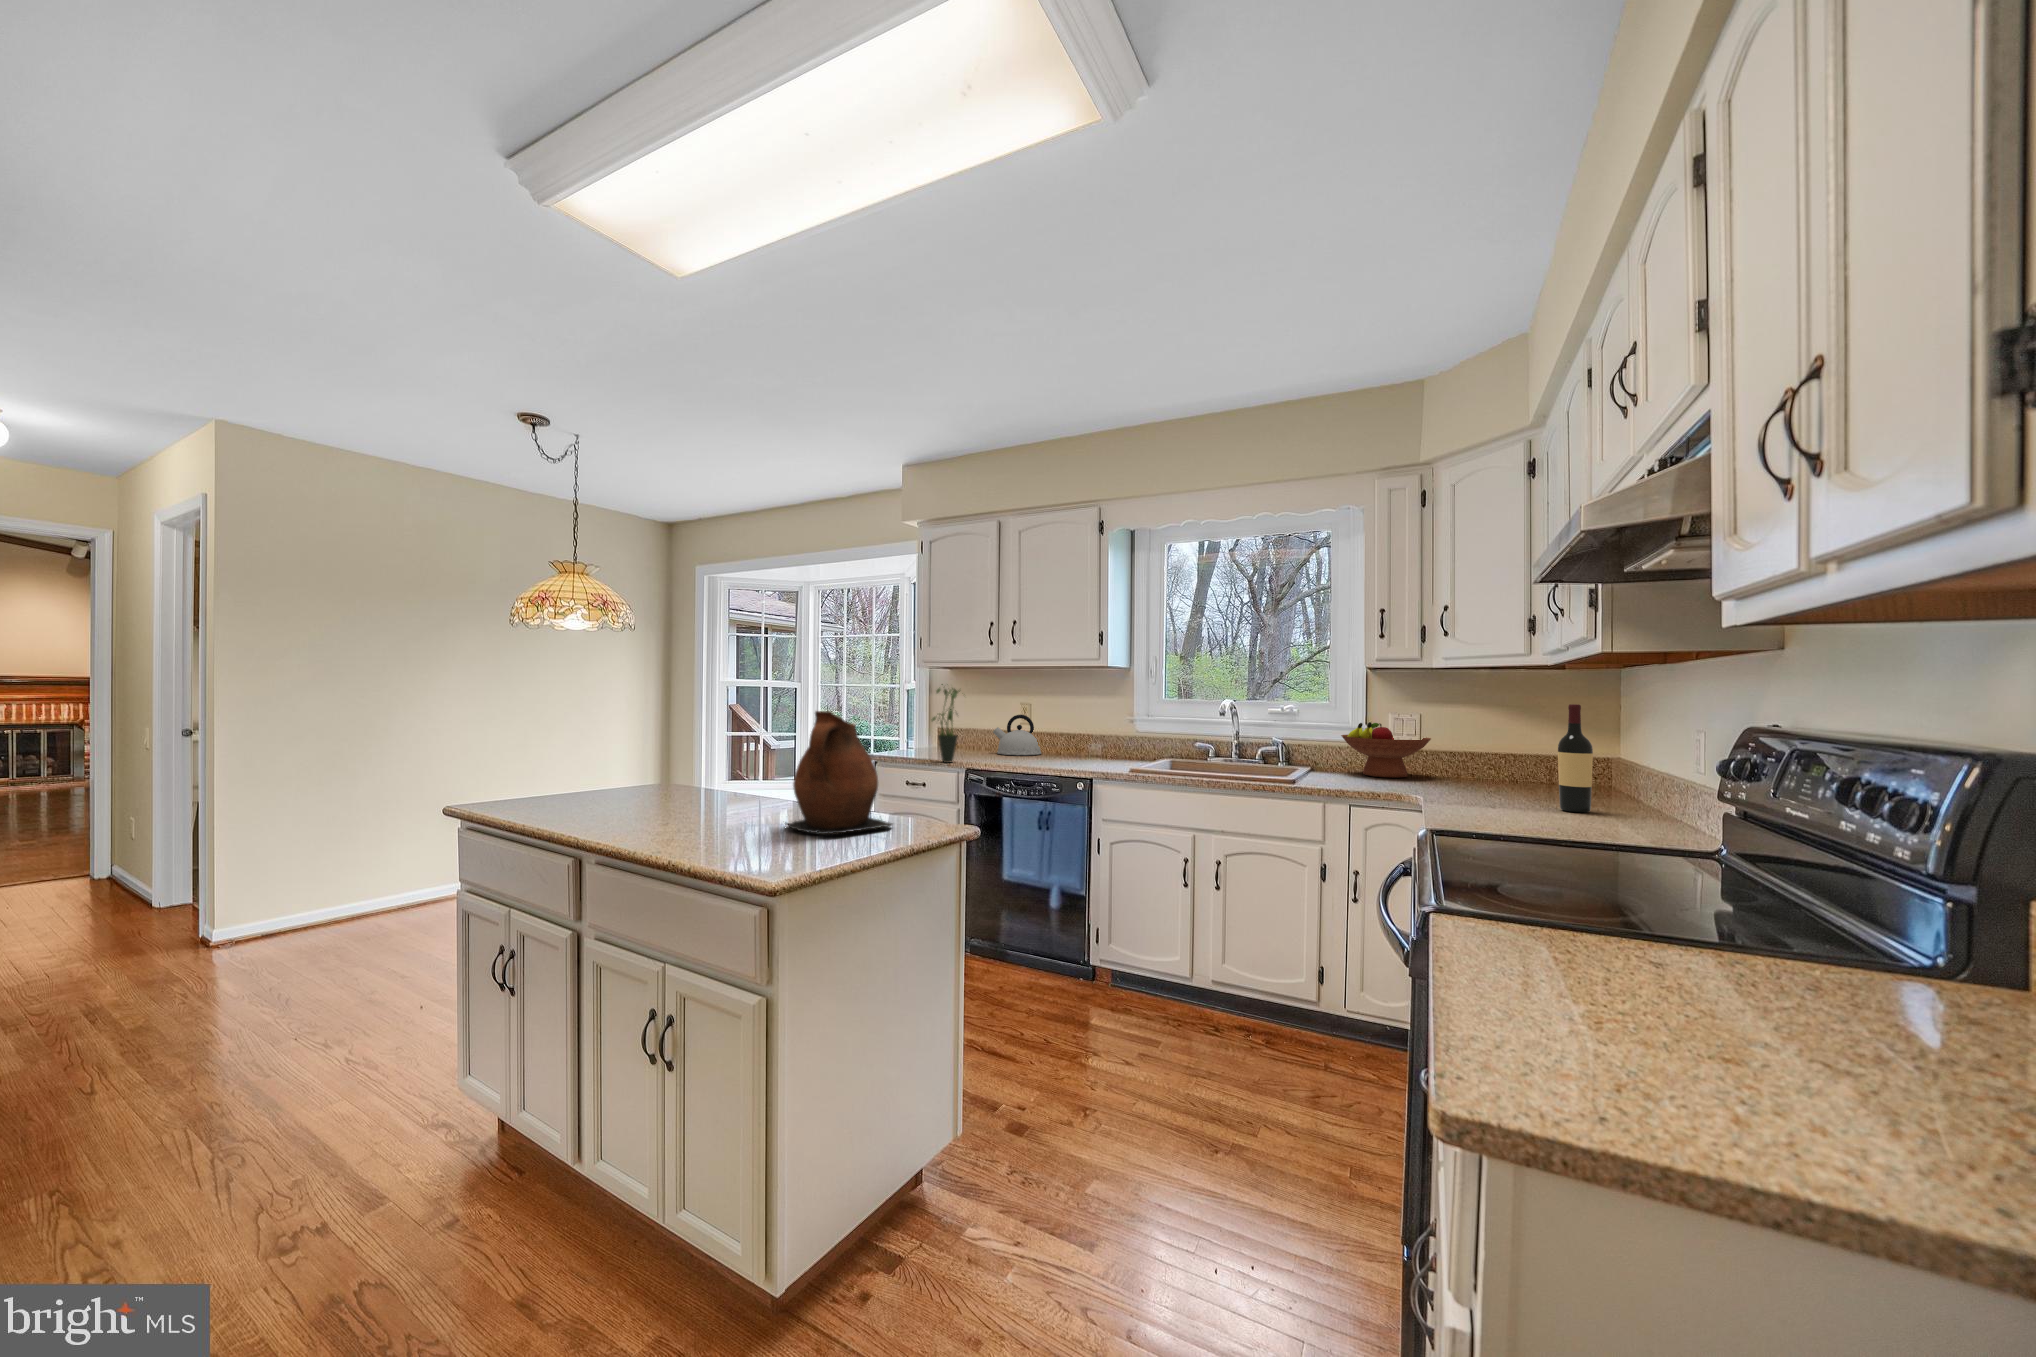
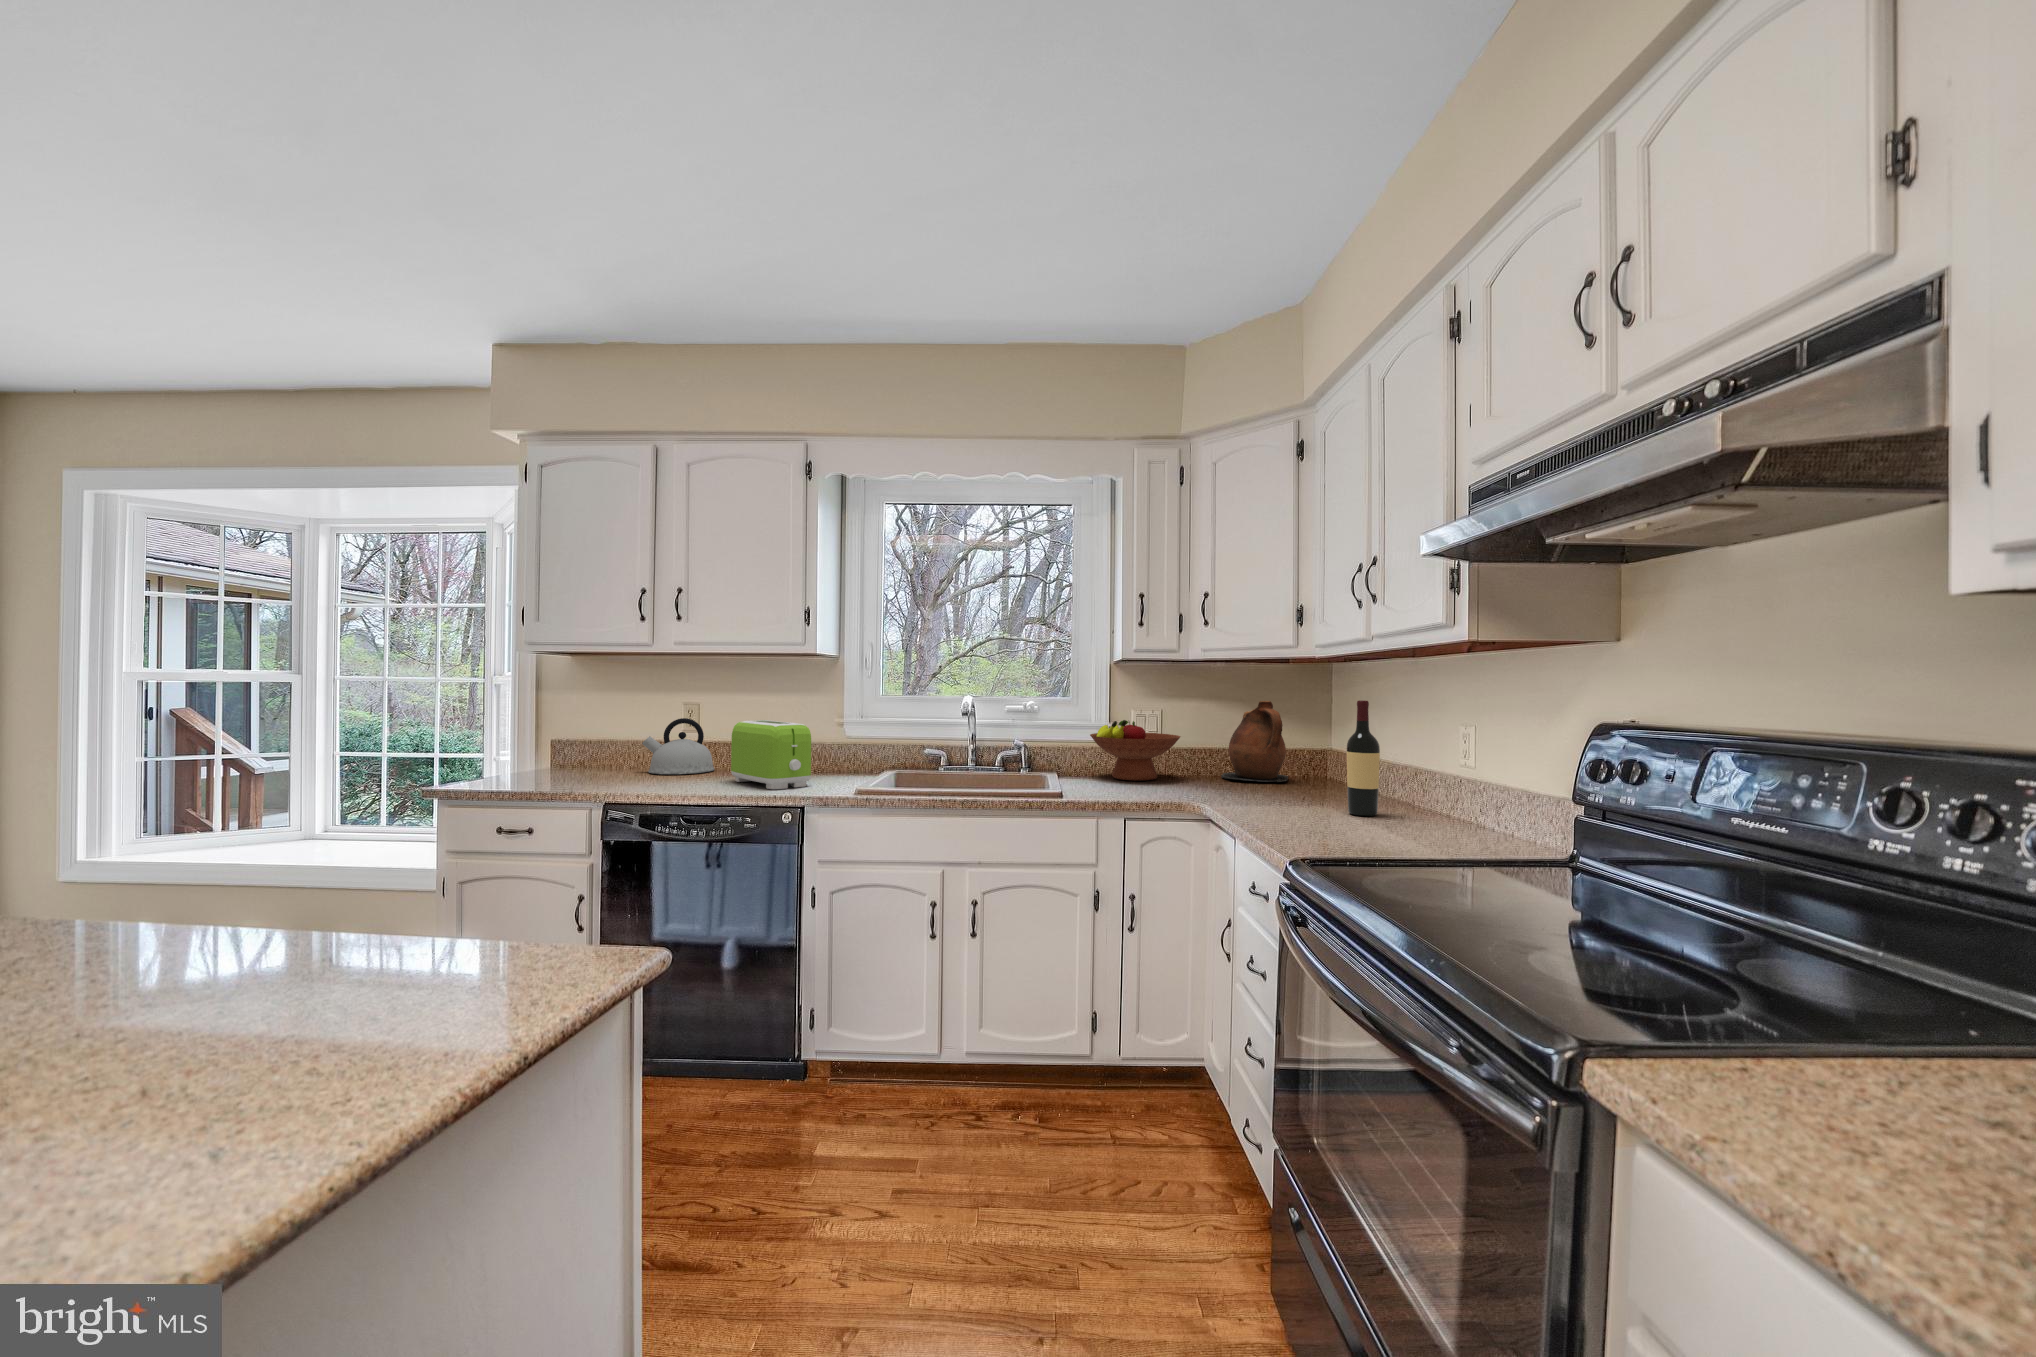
potted plant: present [932,684,960,763] -> none [544,677,605,795]
ceramic pitcher: present [787,711,892,834] -> present [1221,701,1288,782]
toaster: none [1049,717,1103,767] -> present [731,720,811,789]

